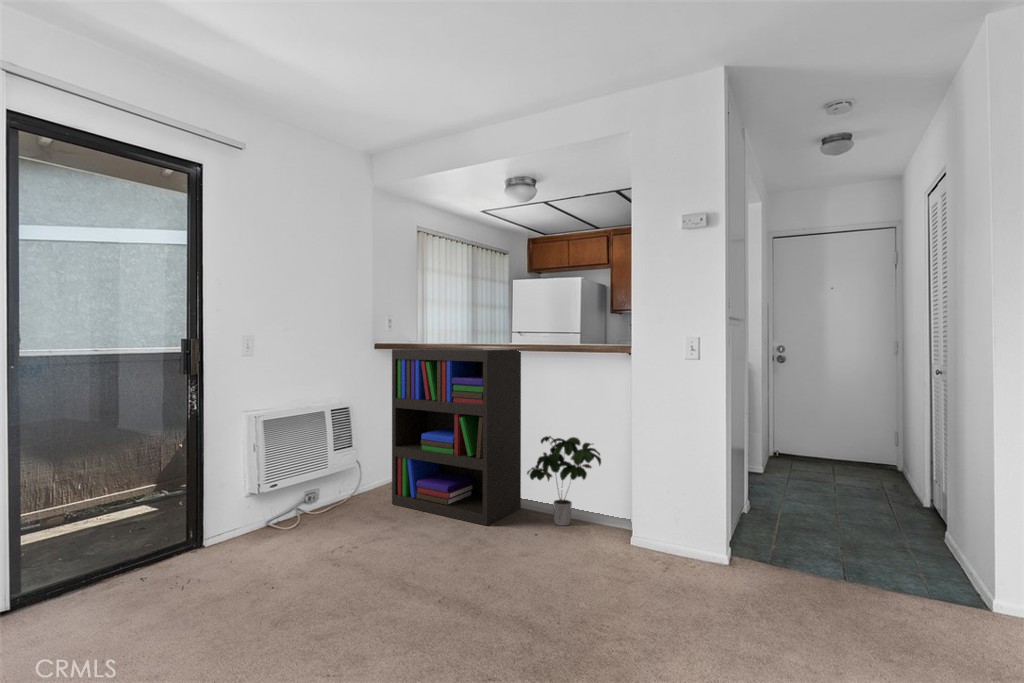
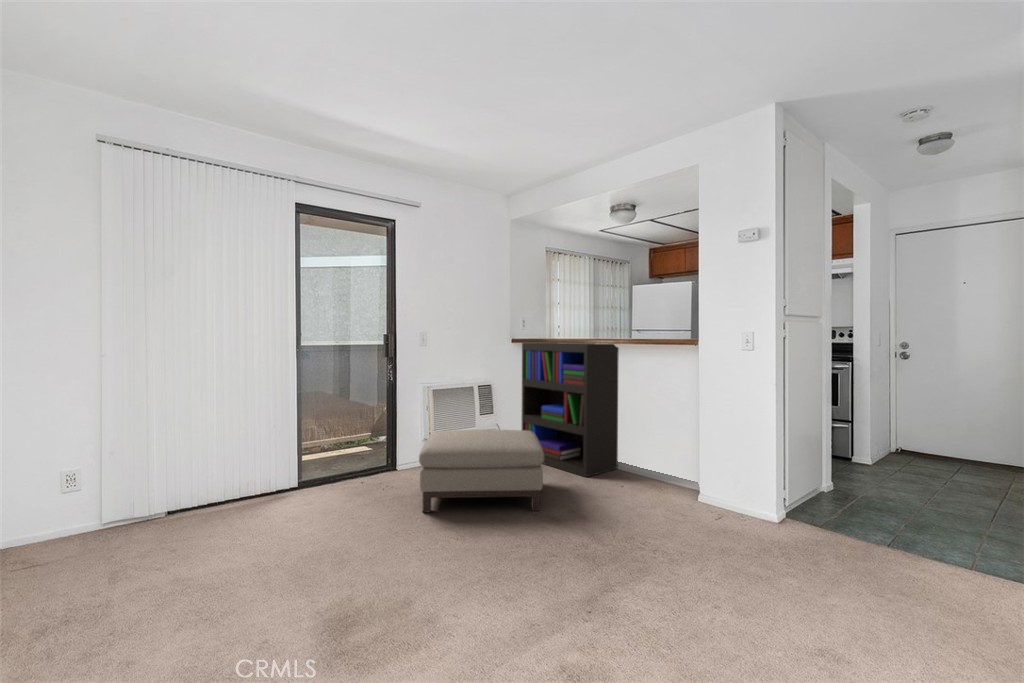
potted plant: present [527,436,601,526] -> none [620,412,678,483]
ottoman: none [252,472,447,620] -> present [419,429,544,512]

